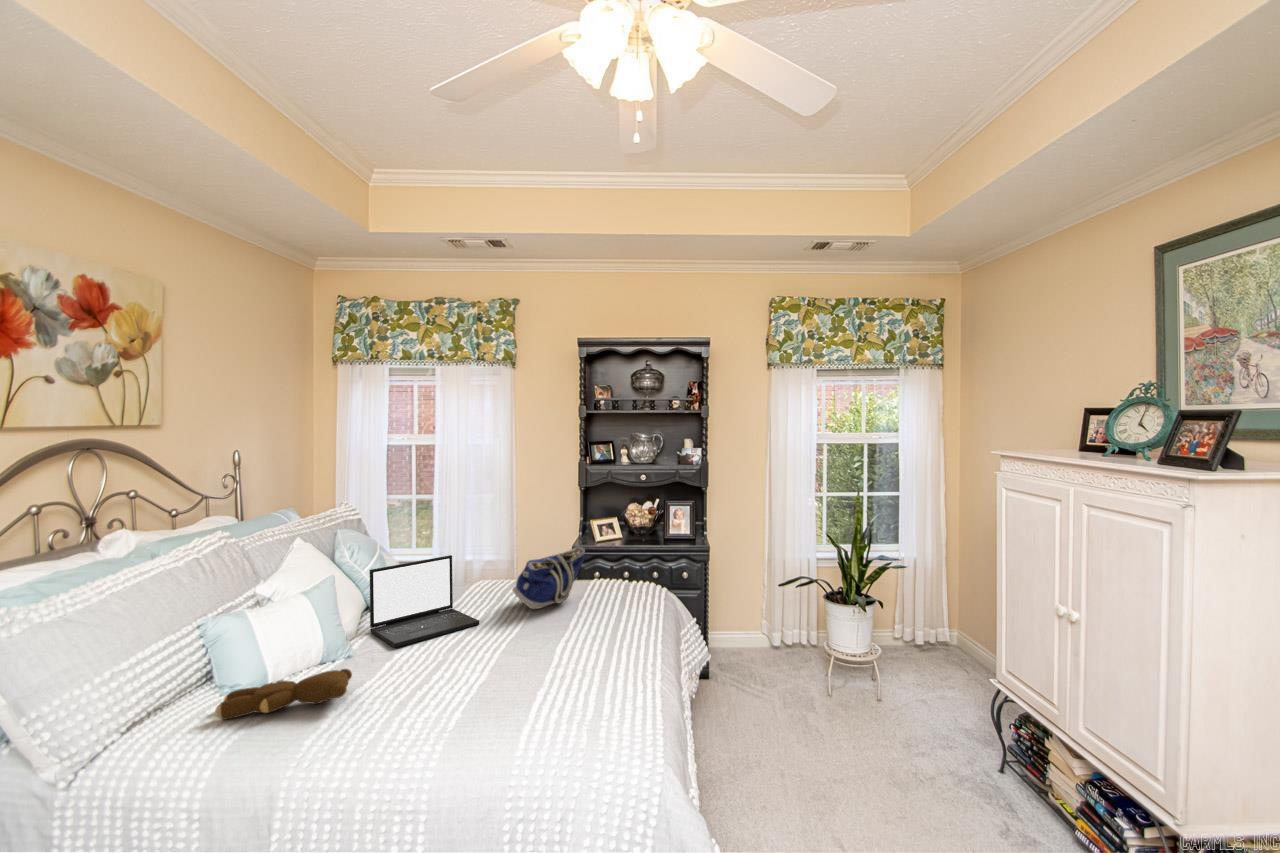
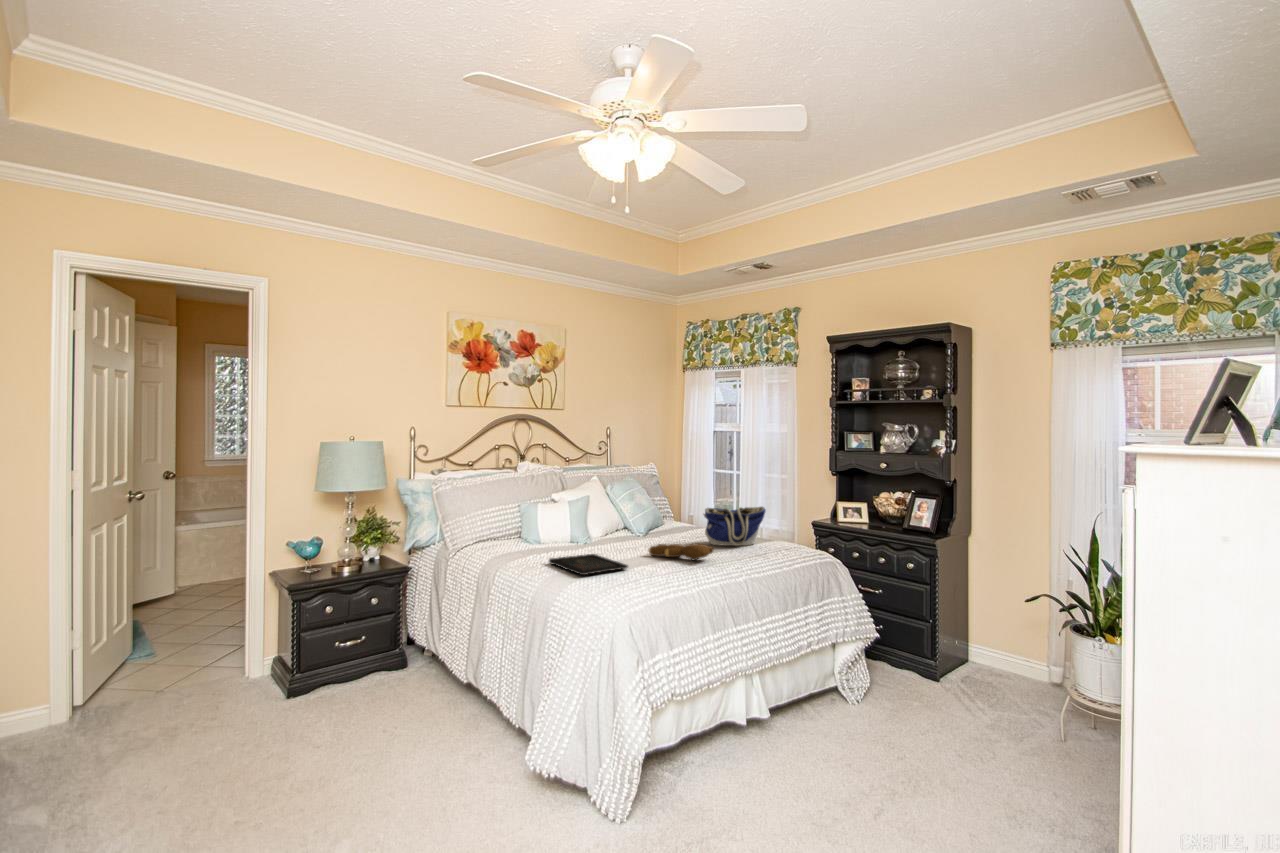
laptop: present [370,555,479,647] -> none [611,497,671,544]
teddy bear: present [215,669,352,719] -> present [649,544,713,560]
tray: none [378,681,525,734] -> present [549,554,628,575]

